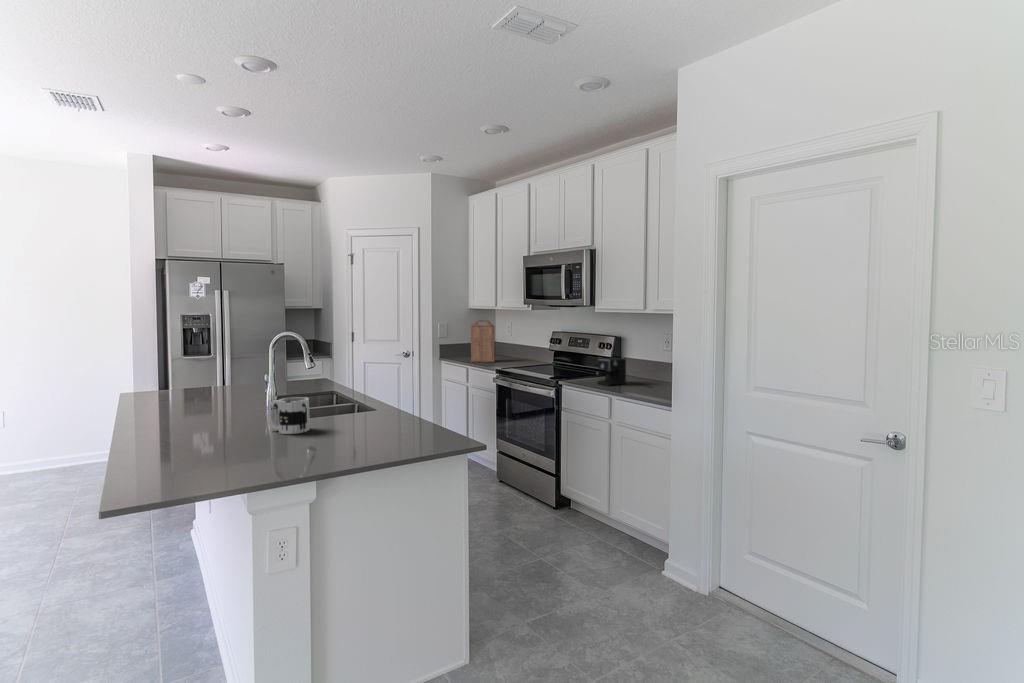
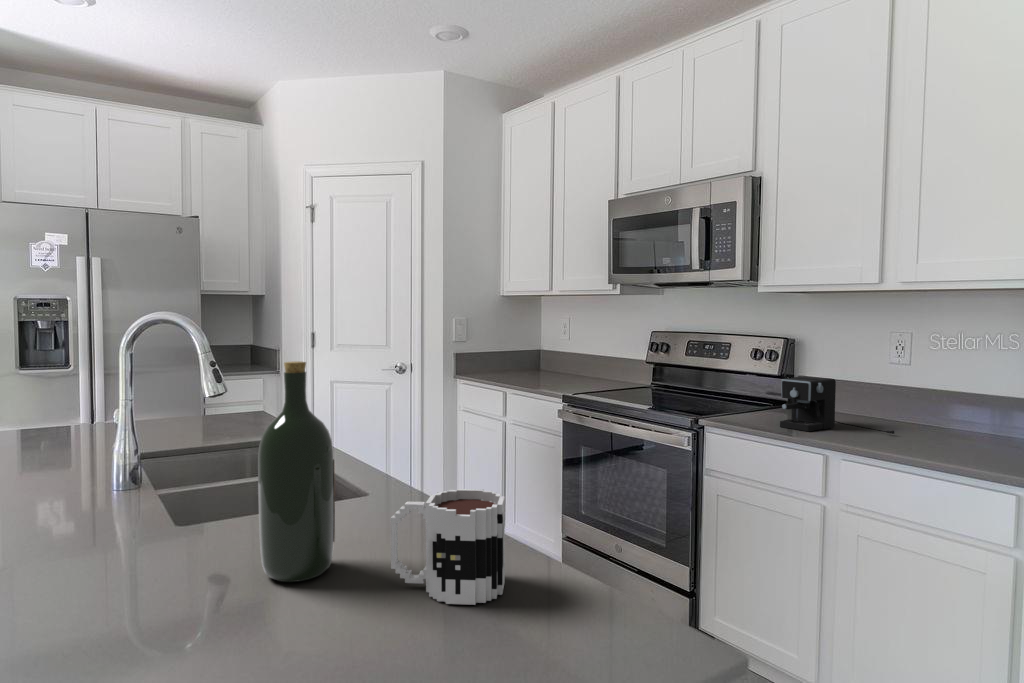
cutting board: present [471,320,495,362] -> none [510,310,551,382]
wine bottle: none [331,351,360,431] -> present [258,361,335,582]
mug: present [267,397,310,434] -> present [391,489,505,605]

